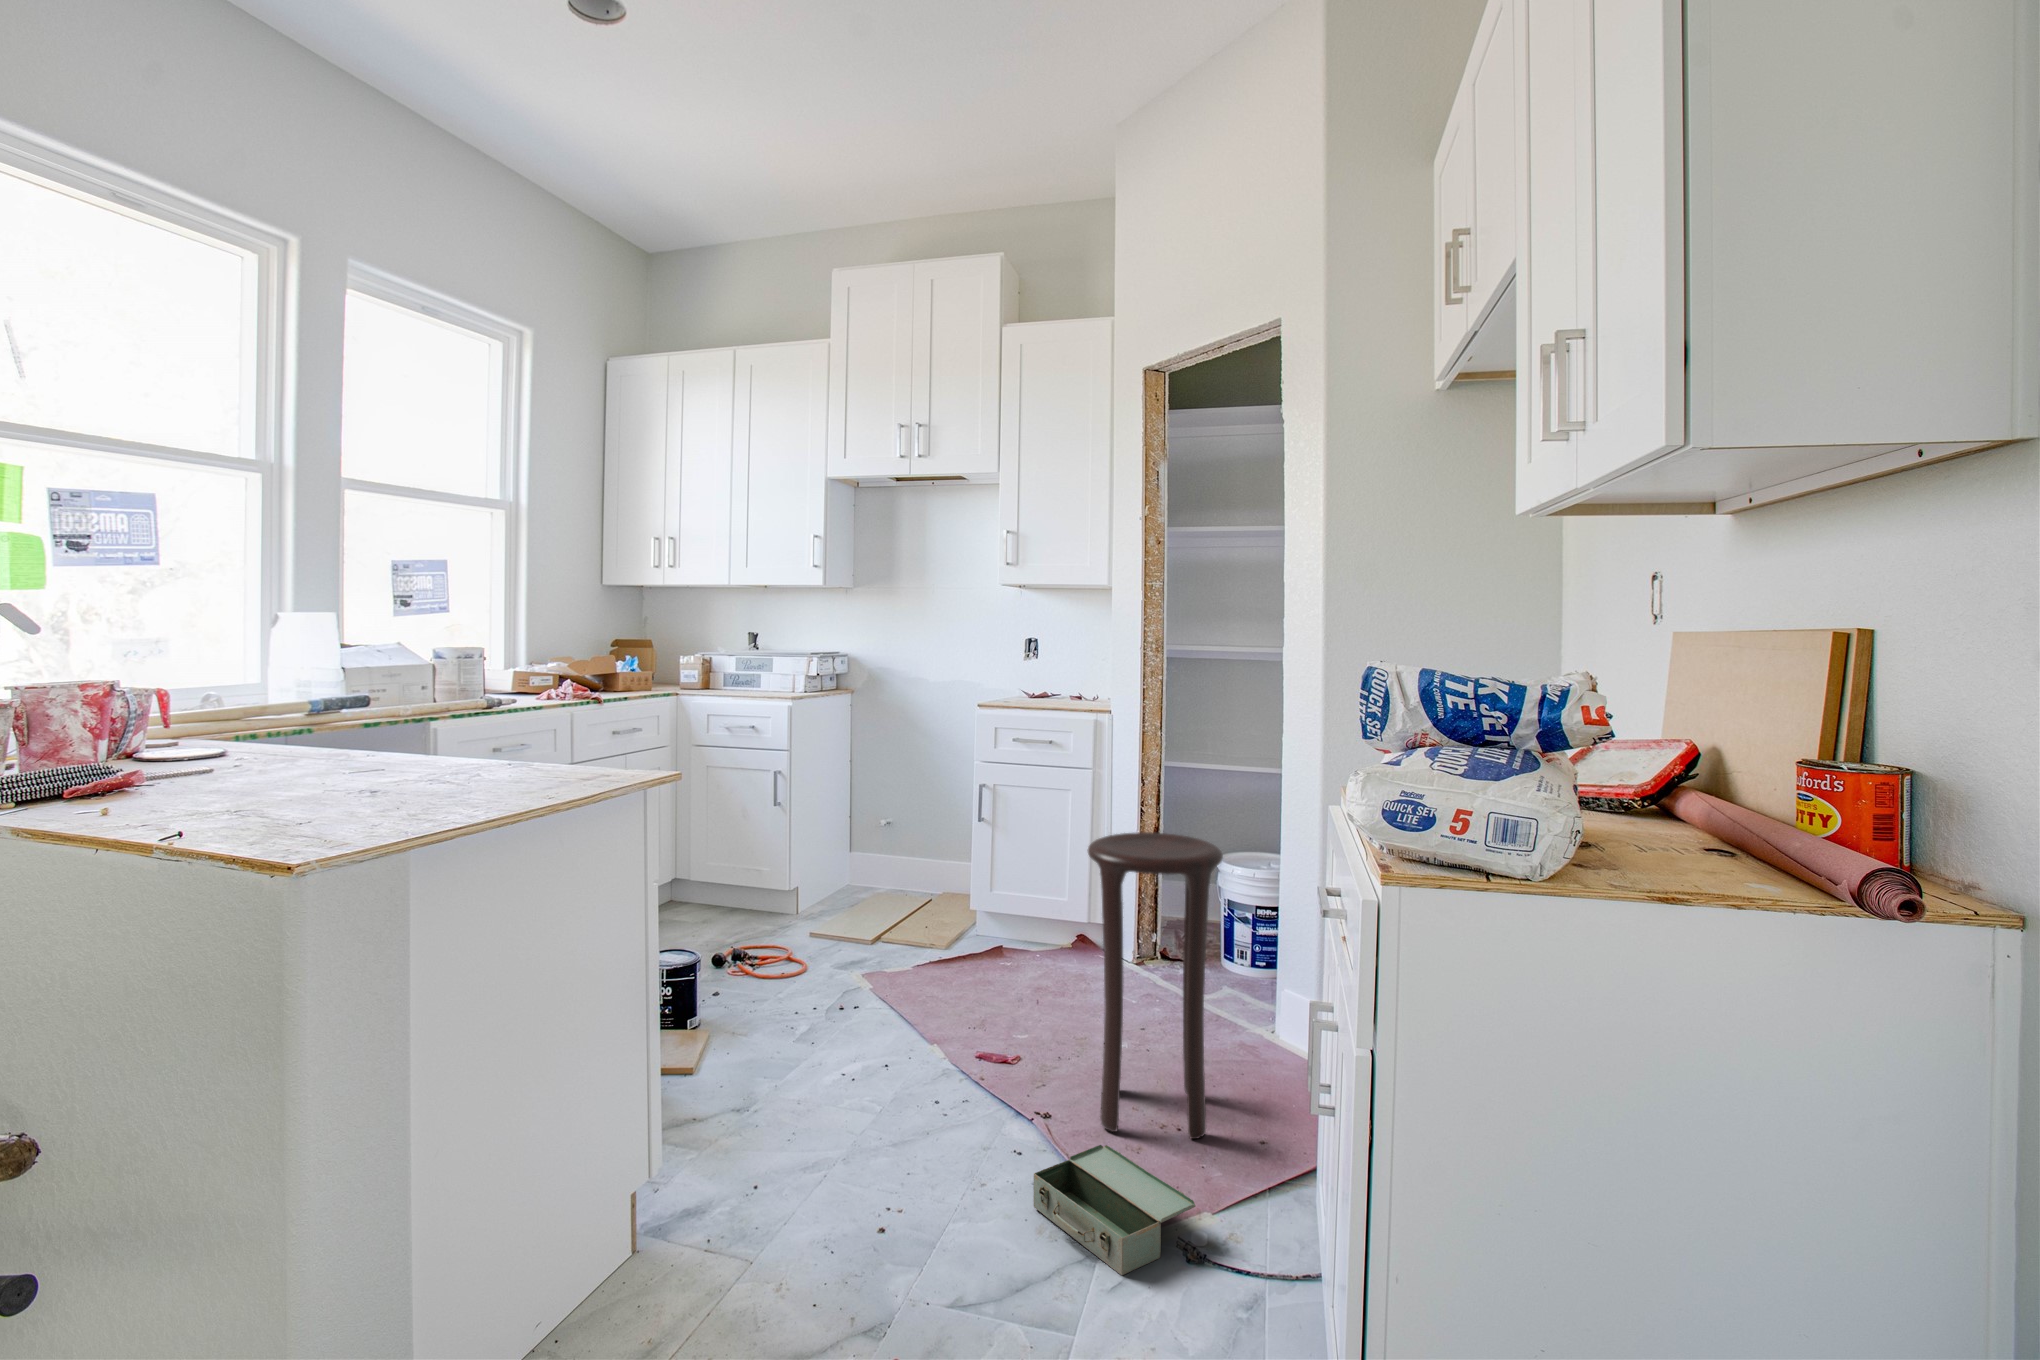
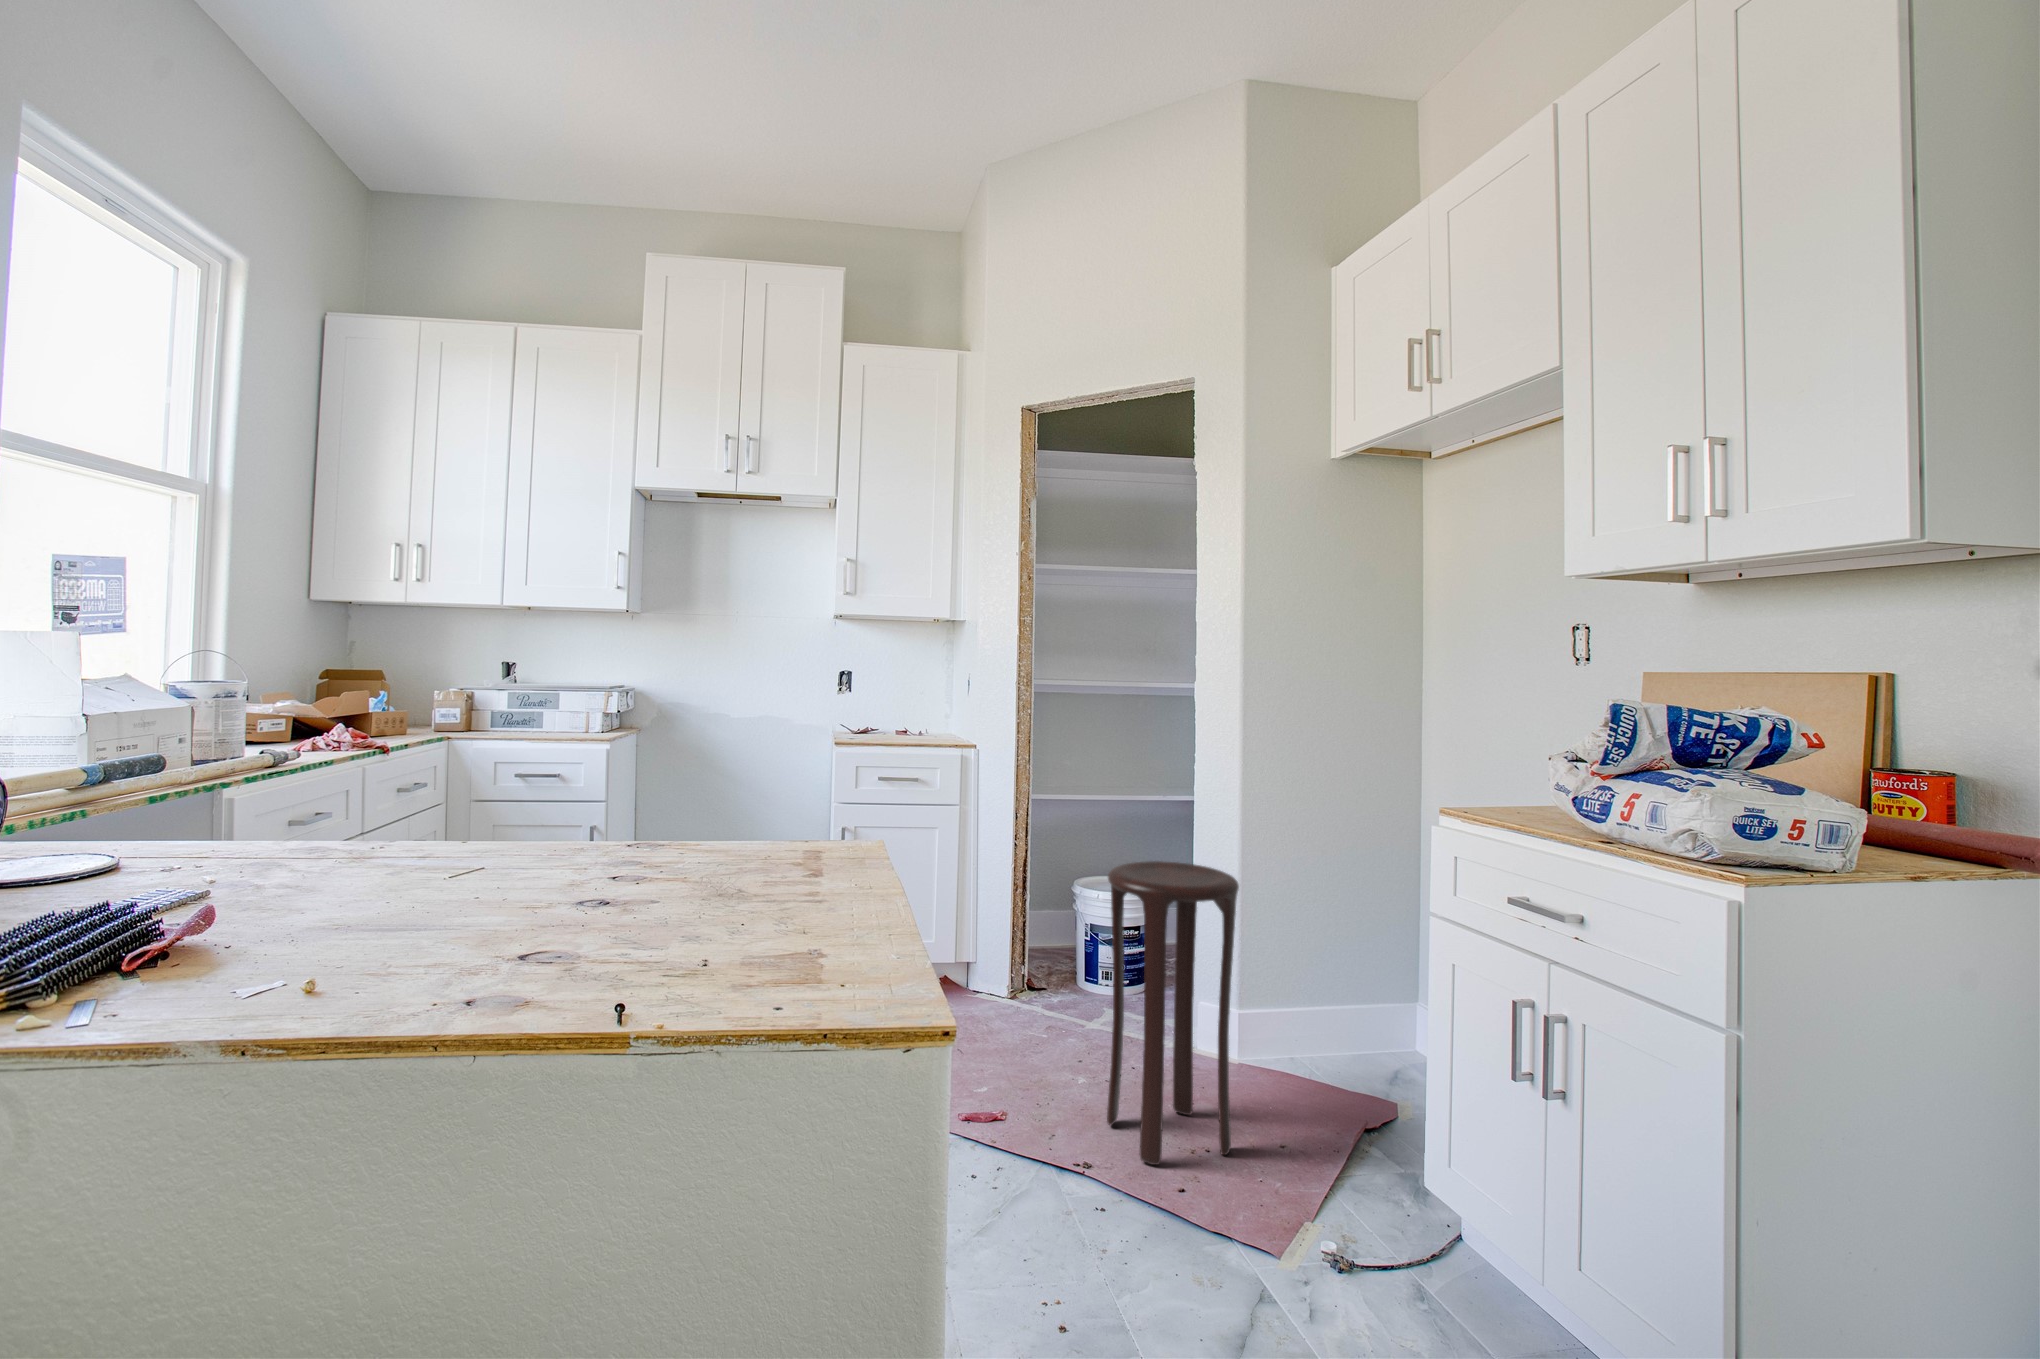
toolbox: present [1033,1145,1196,1275] -> none [1170,1180,1329,1310]

